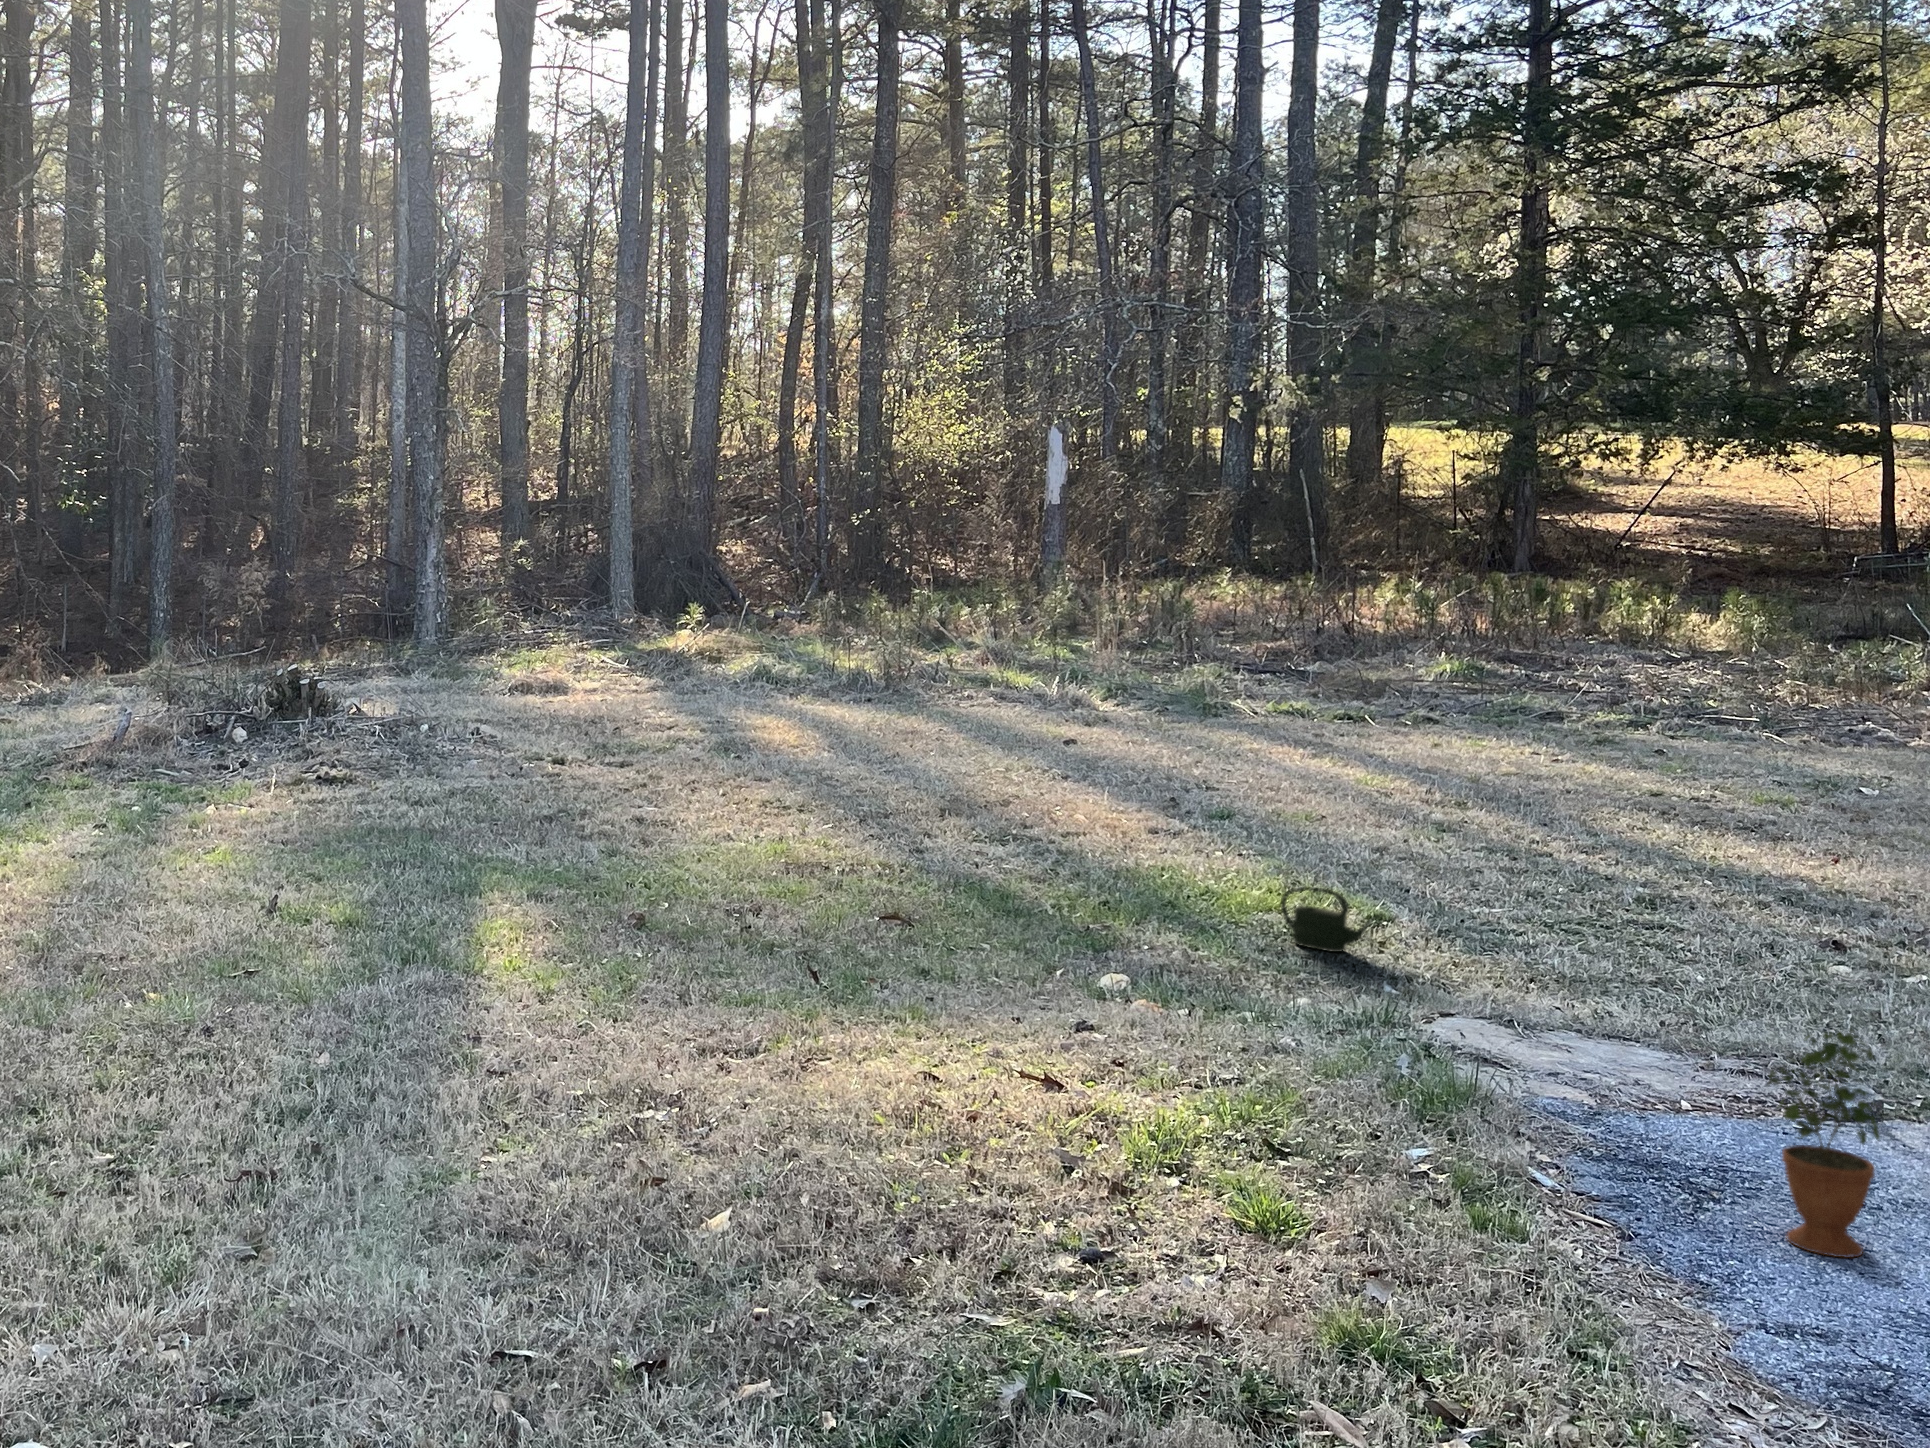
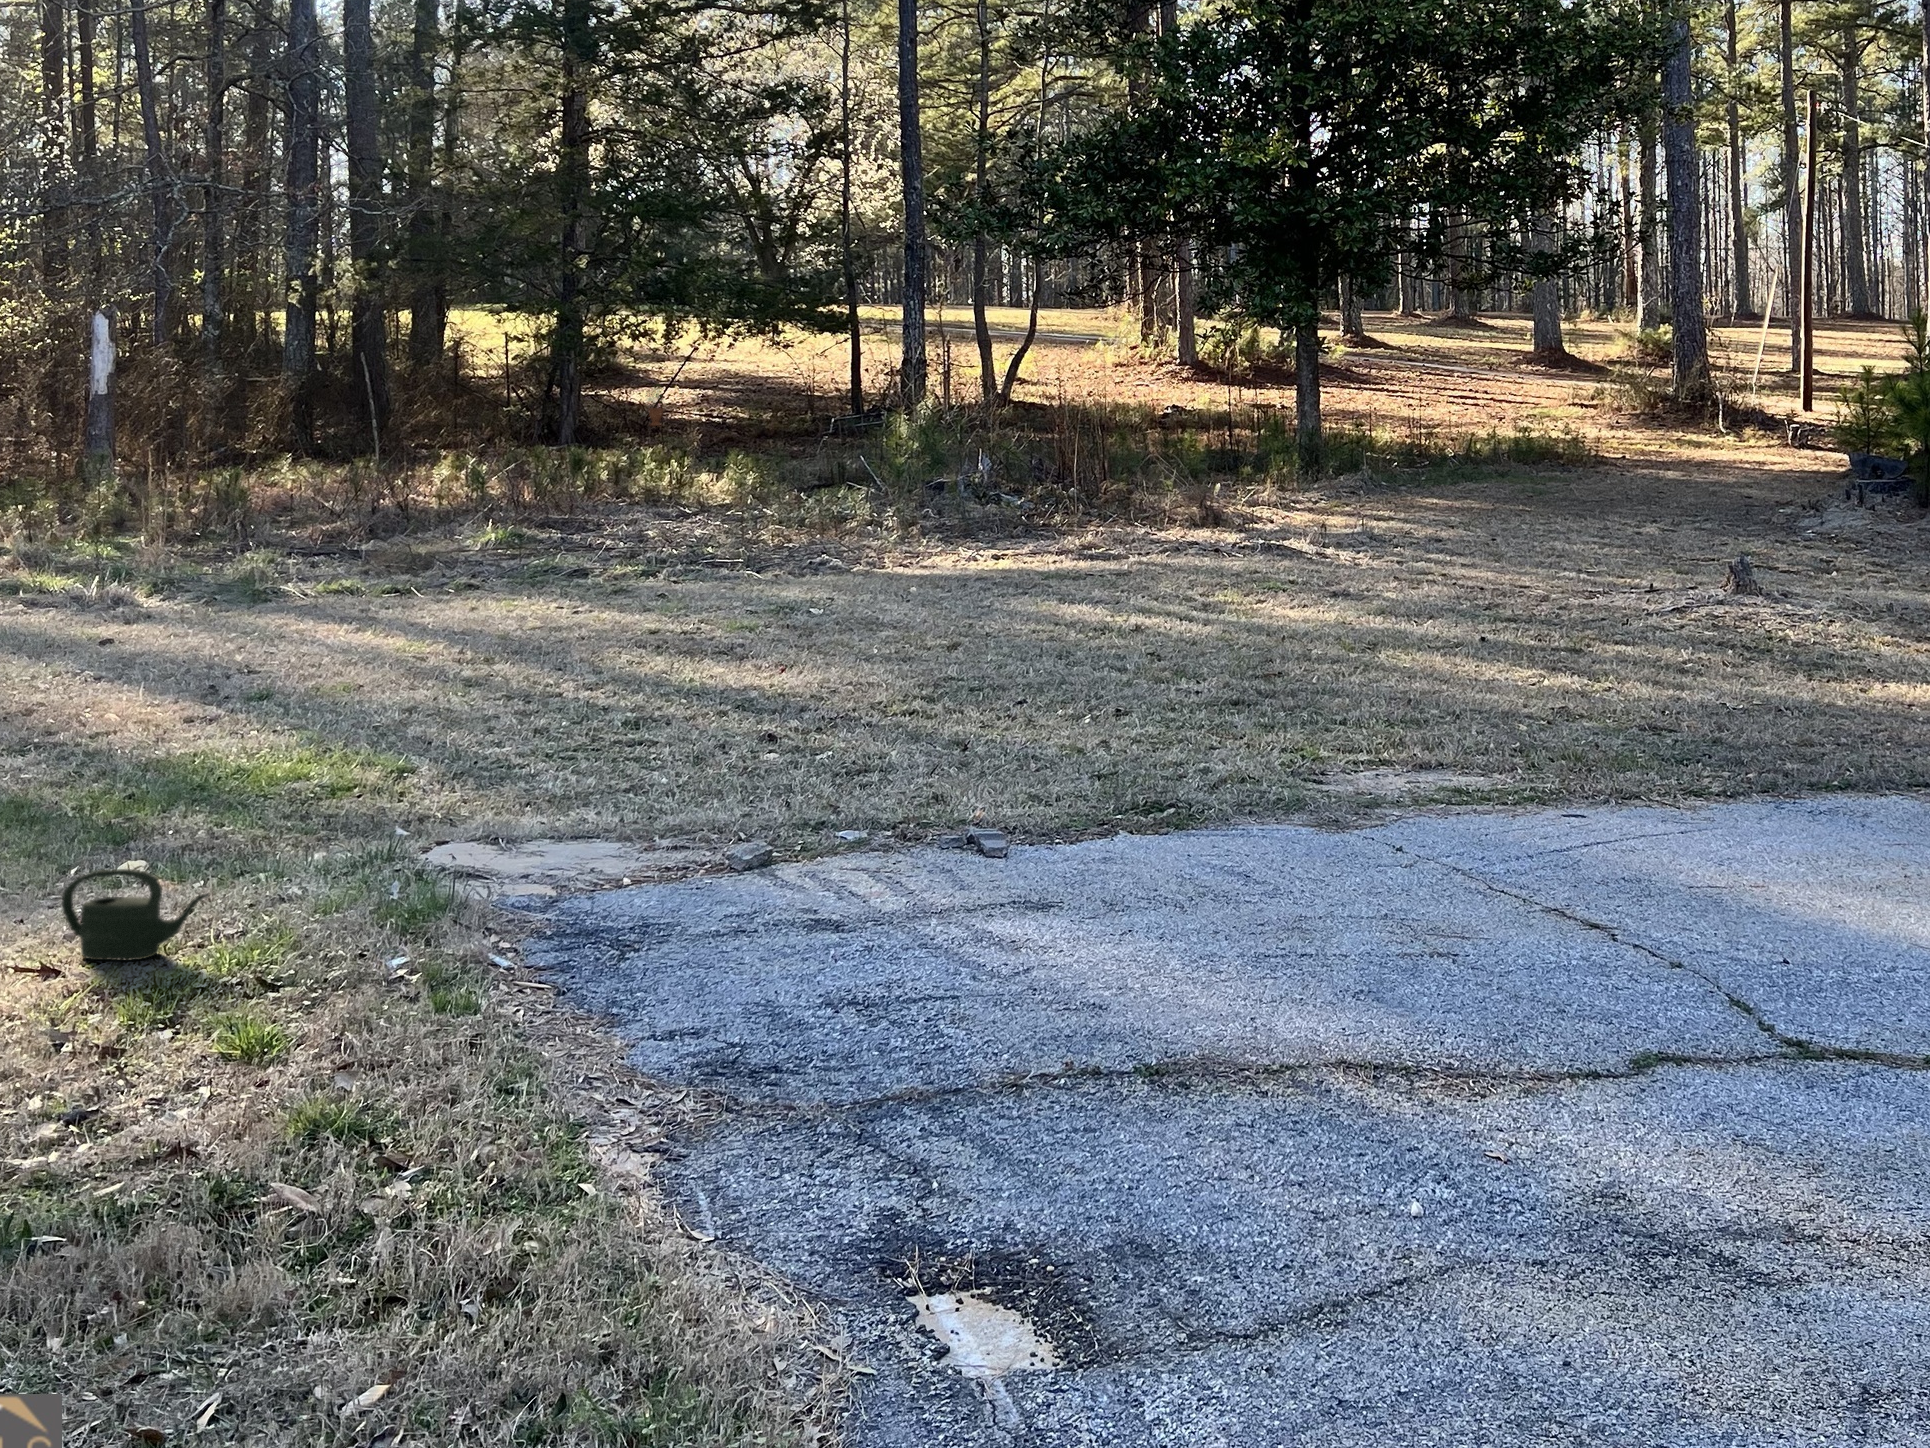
potted plant: present [1768,1028,1880,1257] -> present [646,386,663,426]

